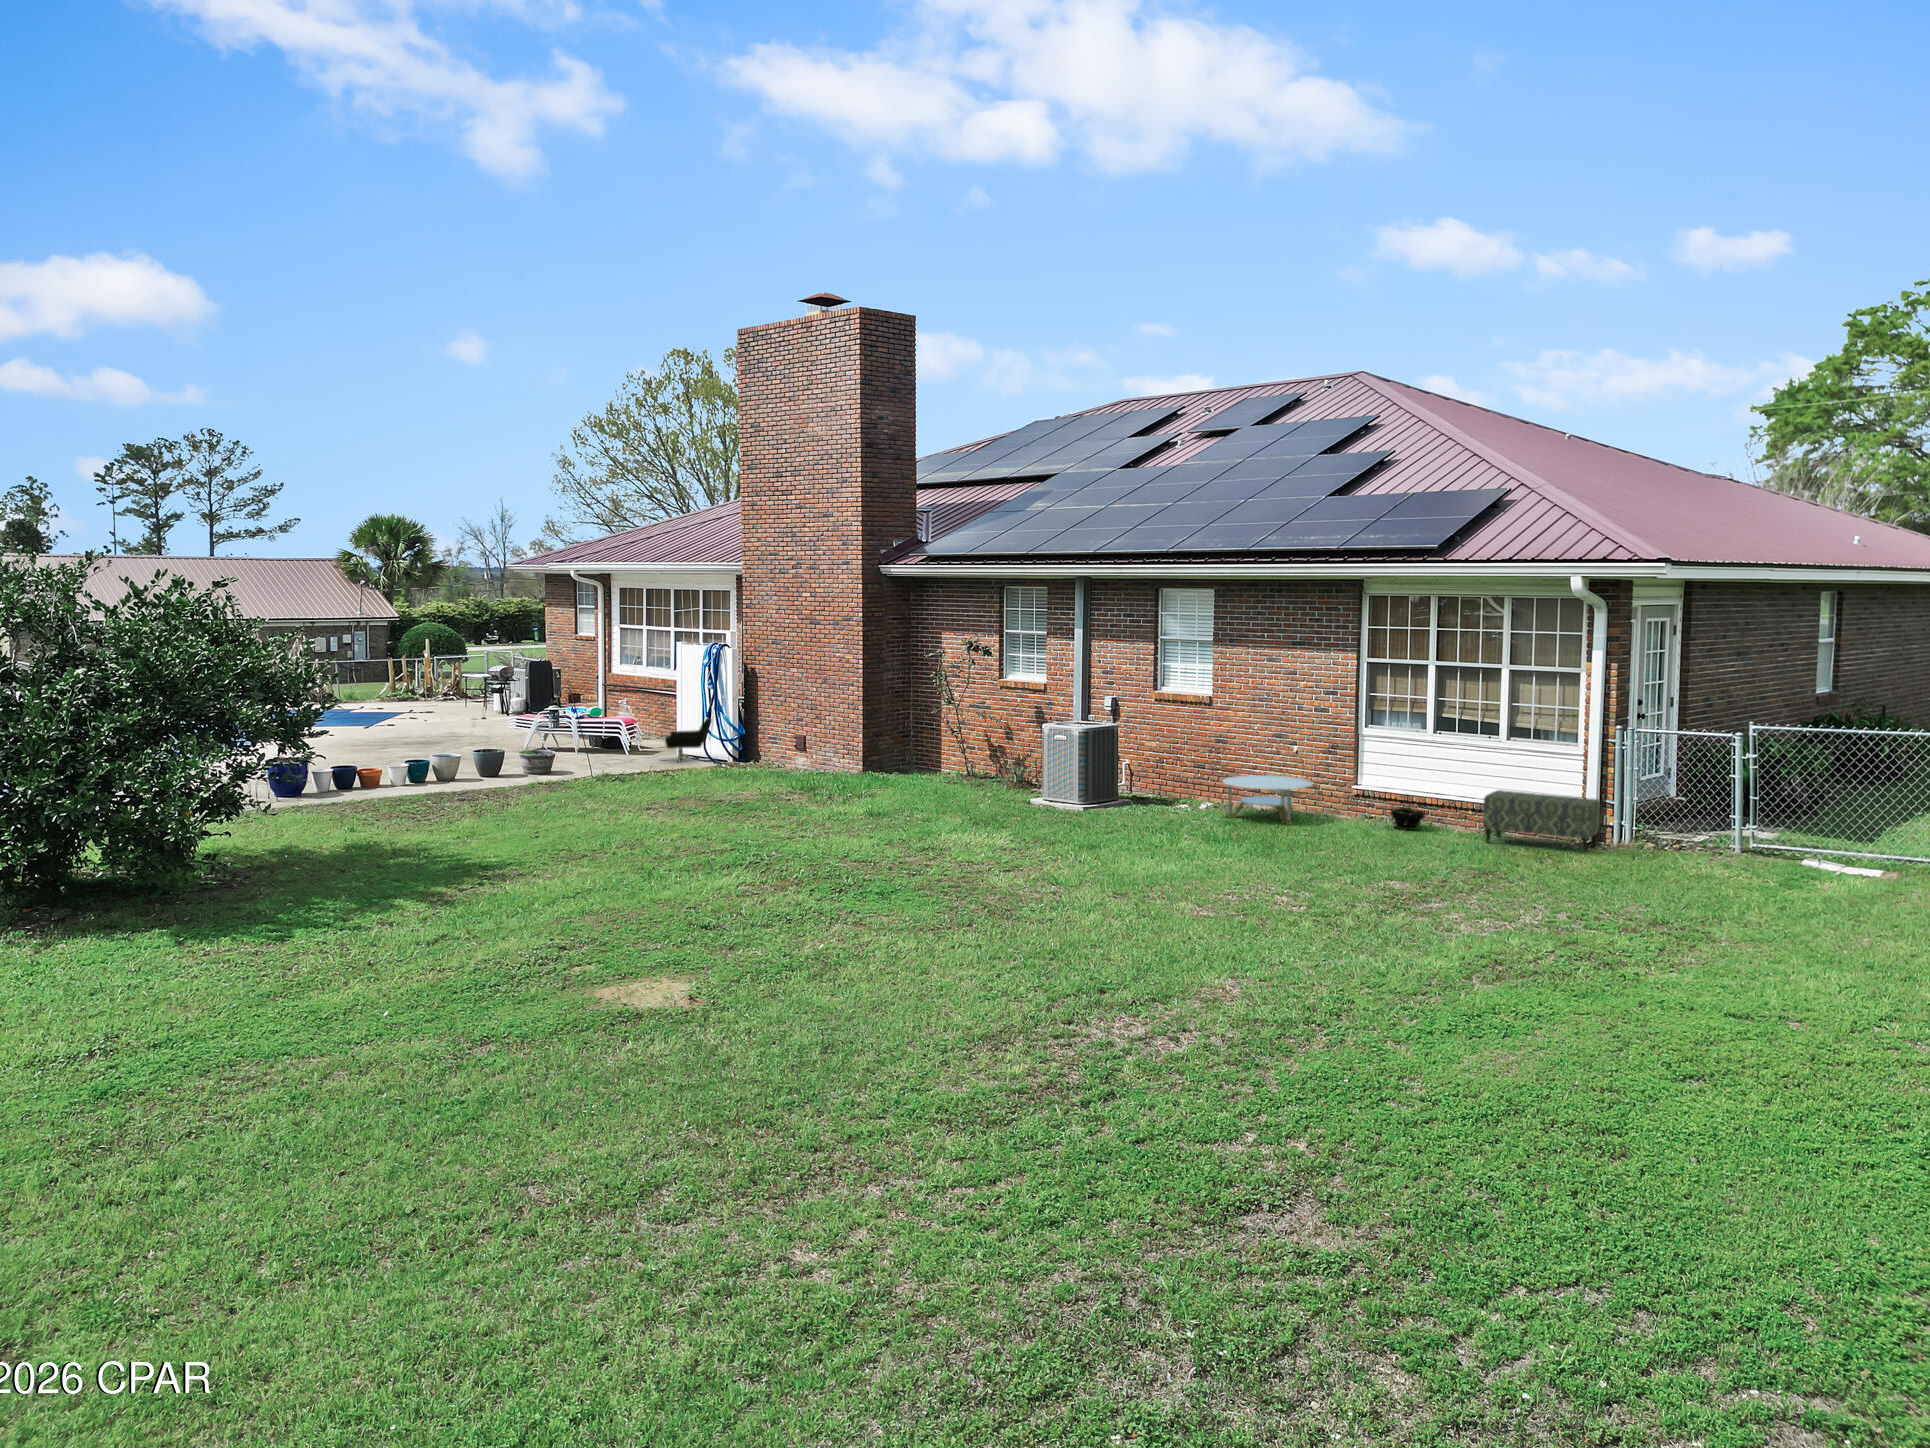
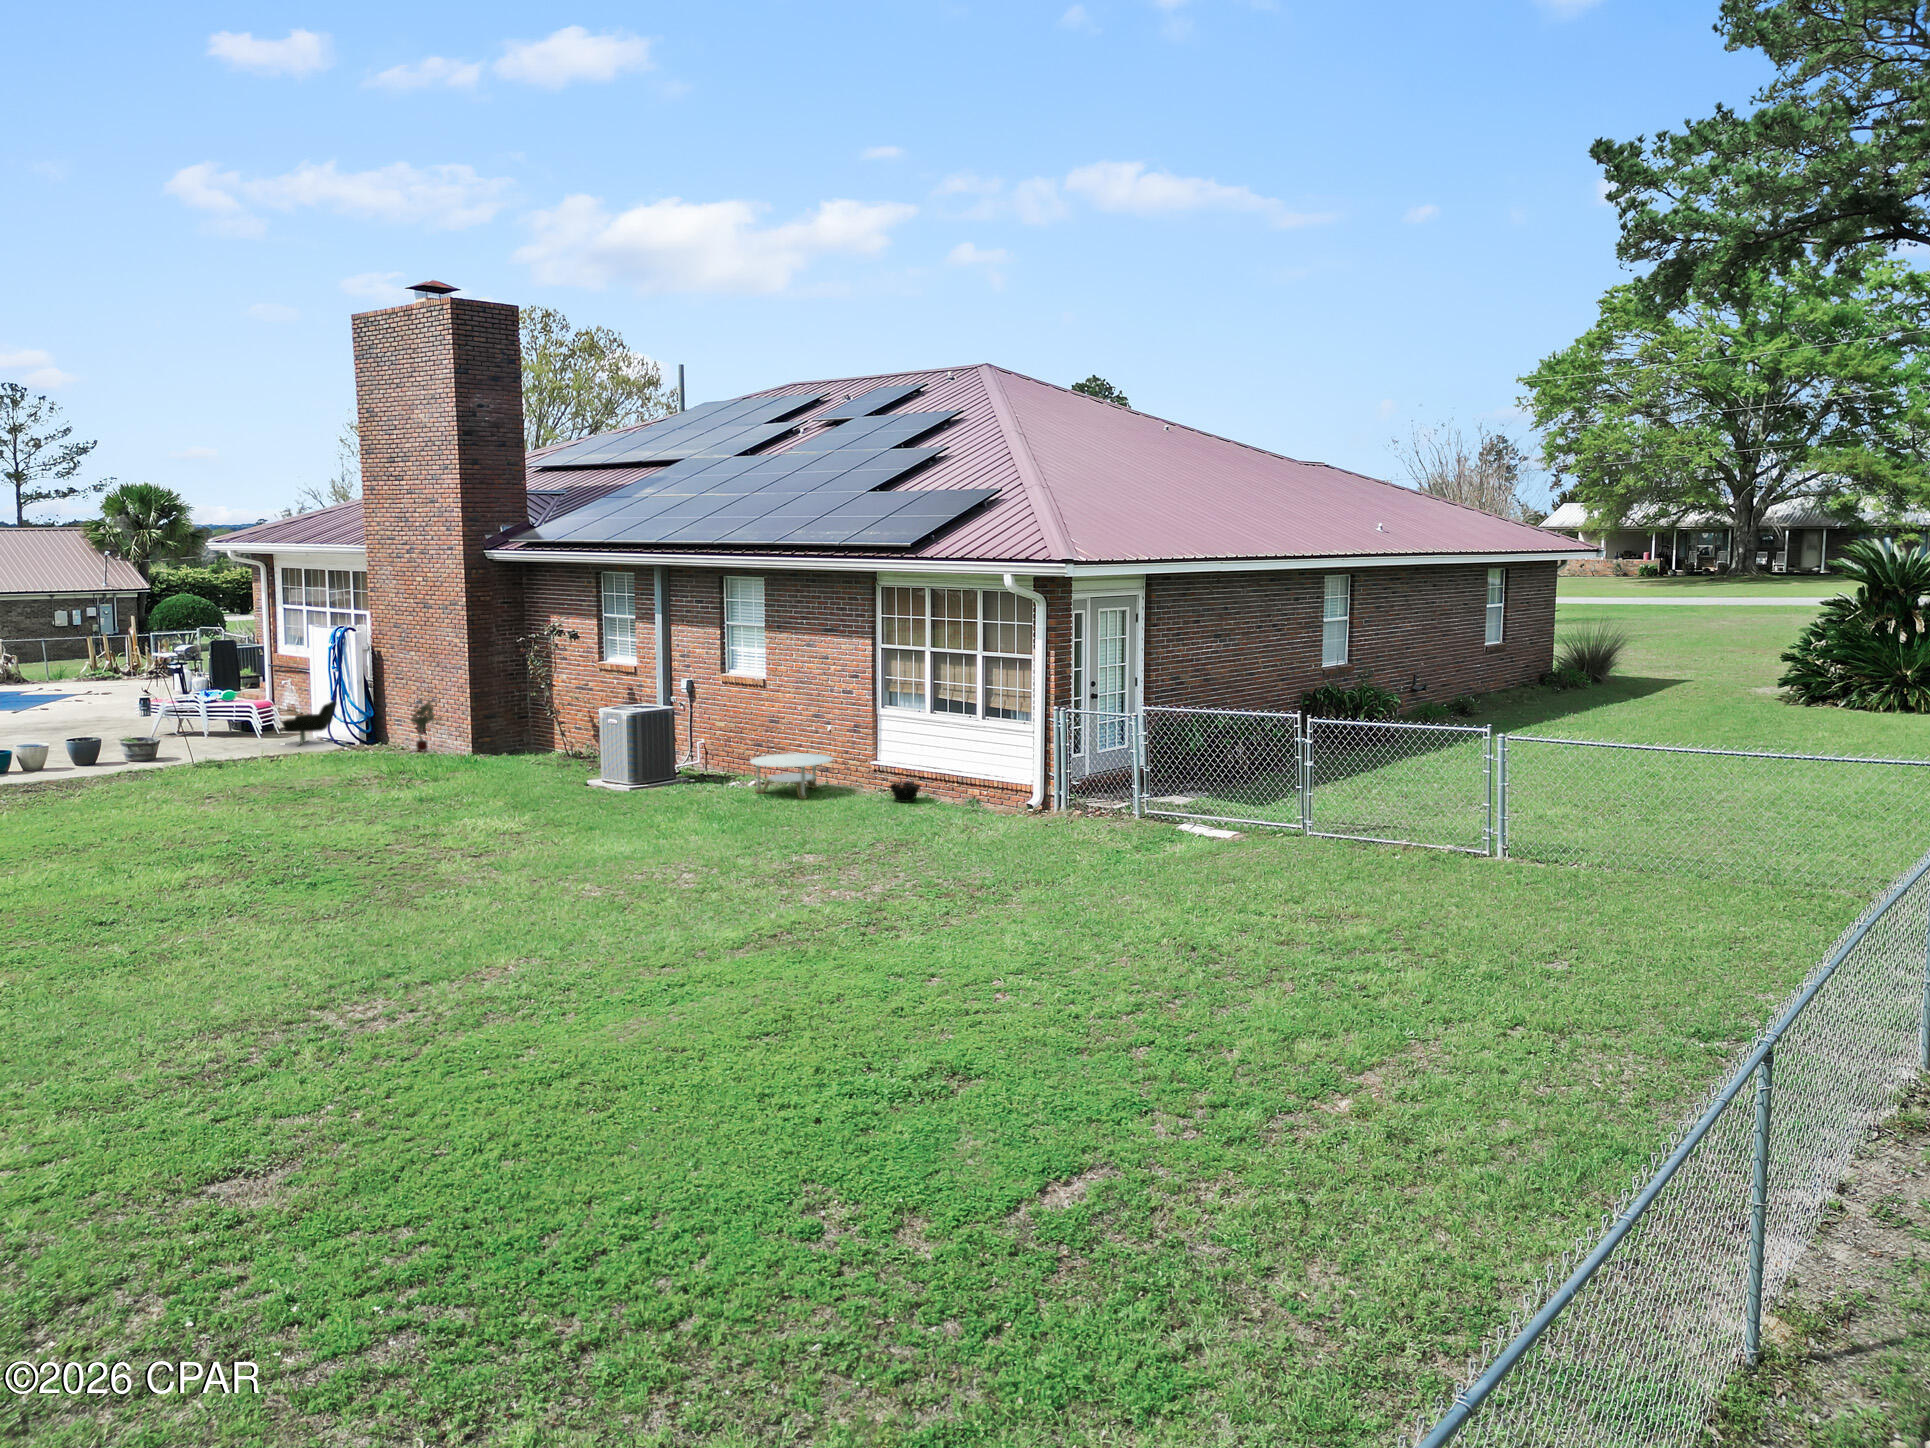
potted tree: none [795,713,830,769] -> present [411,698,442,751]
bench: present [1483,790,1600,853] -> none [950,765,1048,821]

